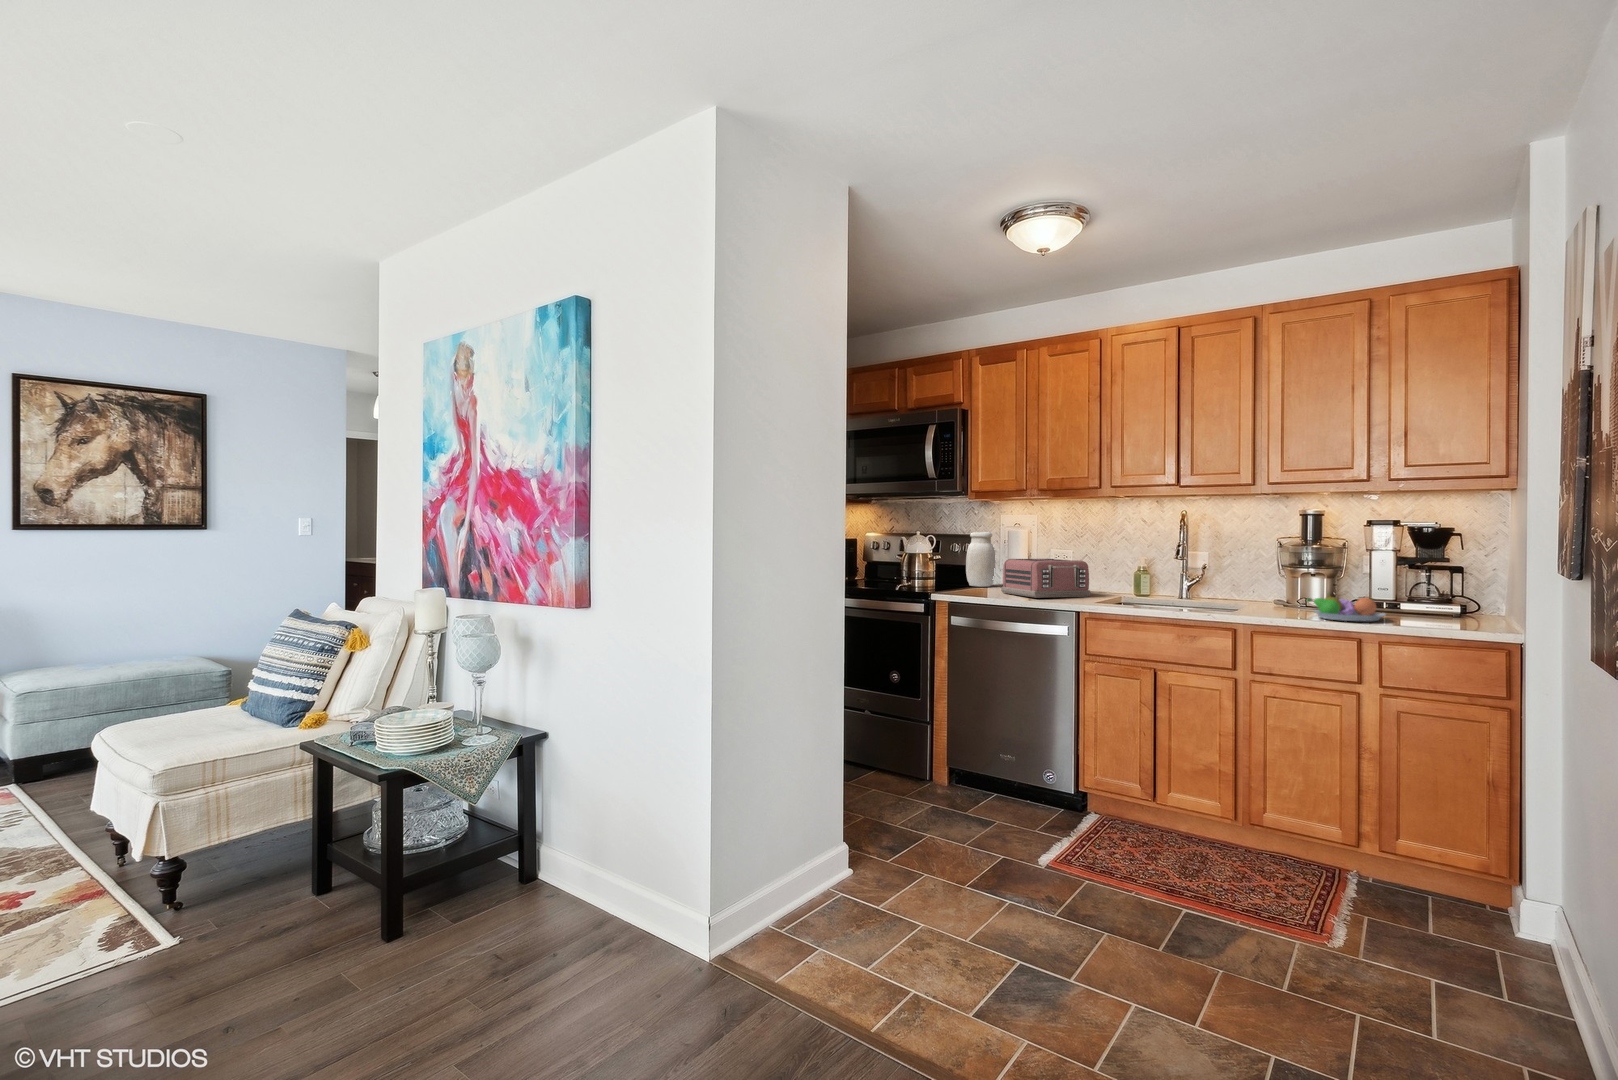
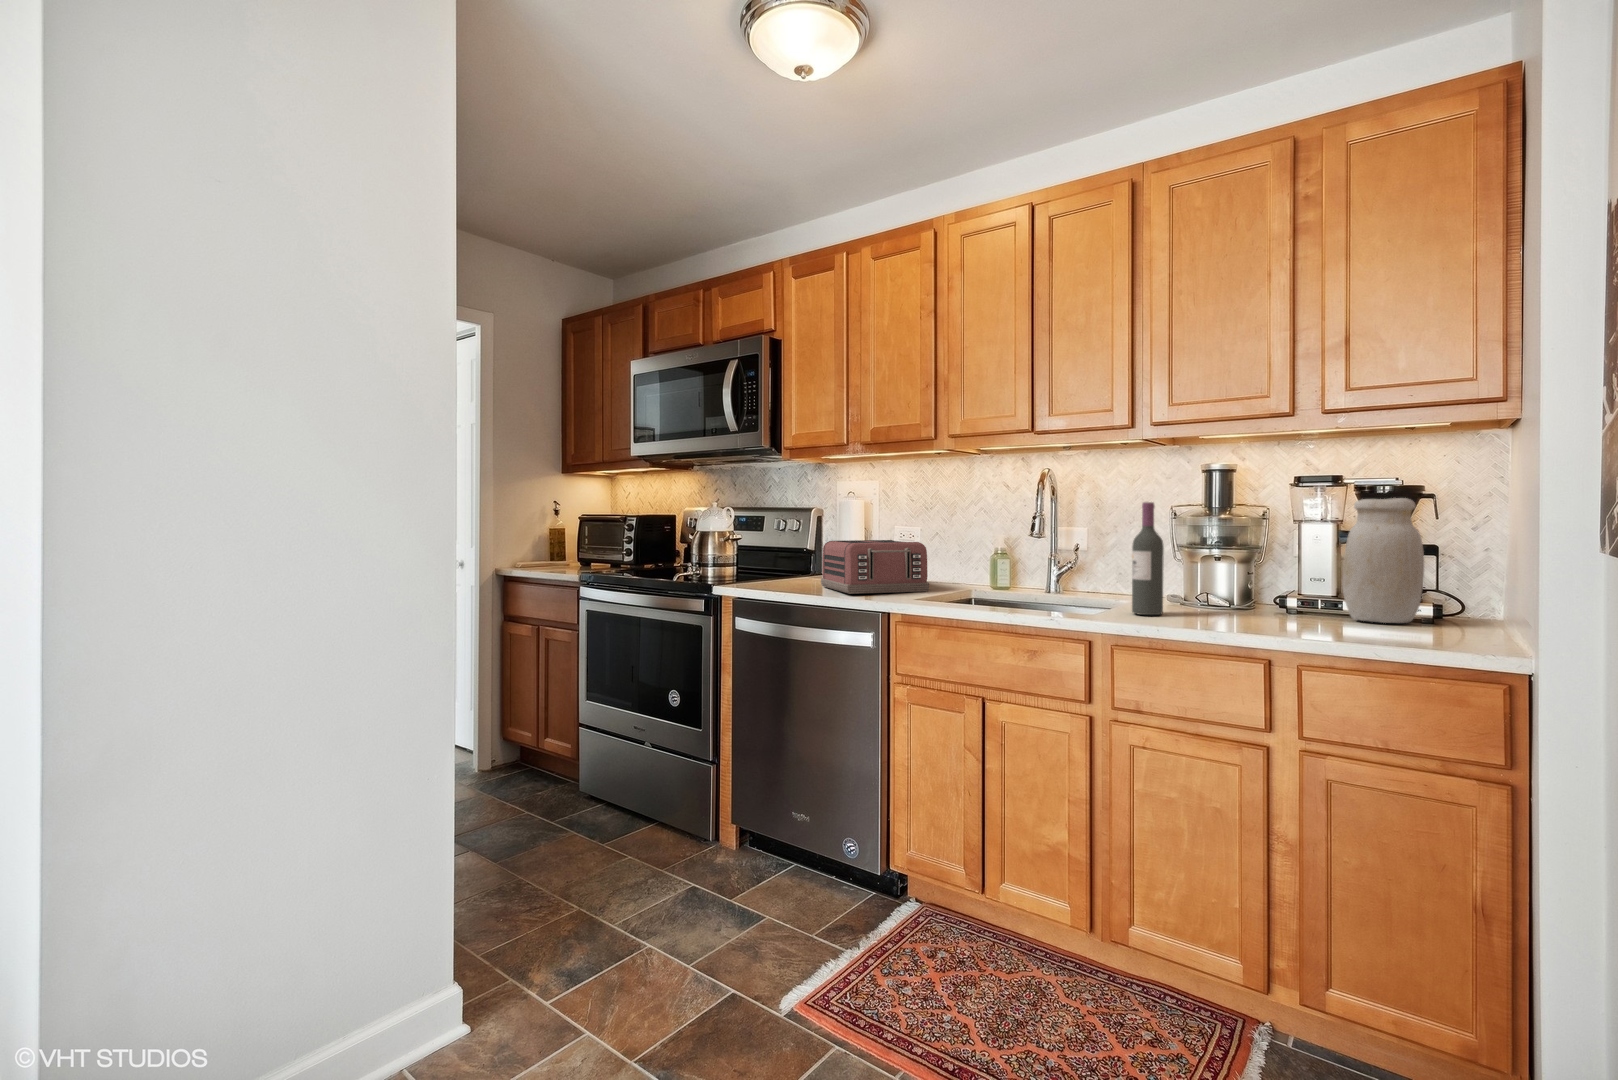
jar: present [966,532,996,587] -> present [1342,498,1424,623]
wine bottle: none [1257,536,1280,612] -> present [1132,502,1164,615]
fruit bowl: present [1306,594,1385,621] -> none [1194,586,1315,632]

